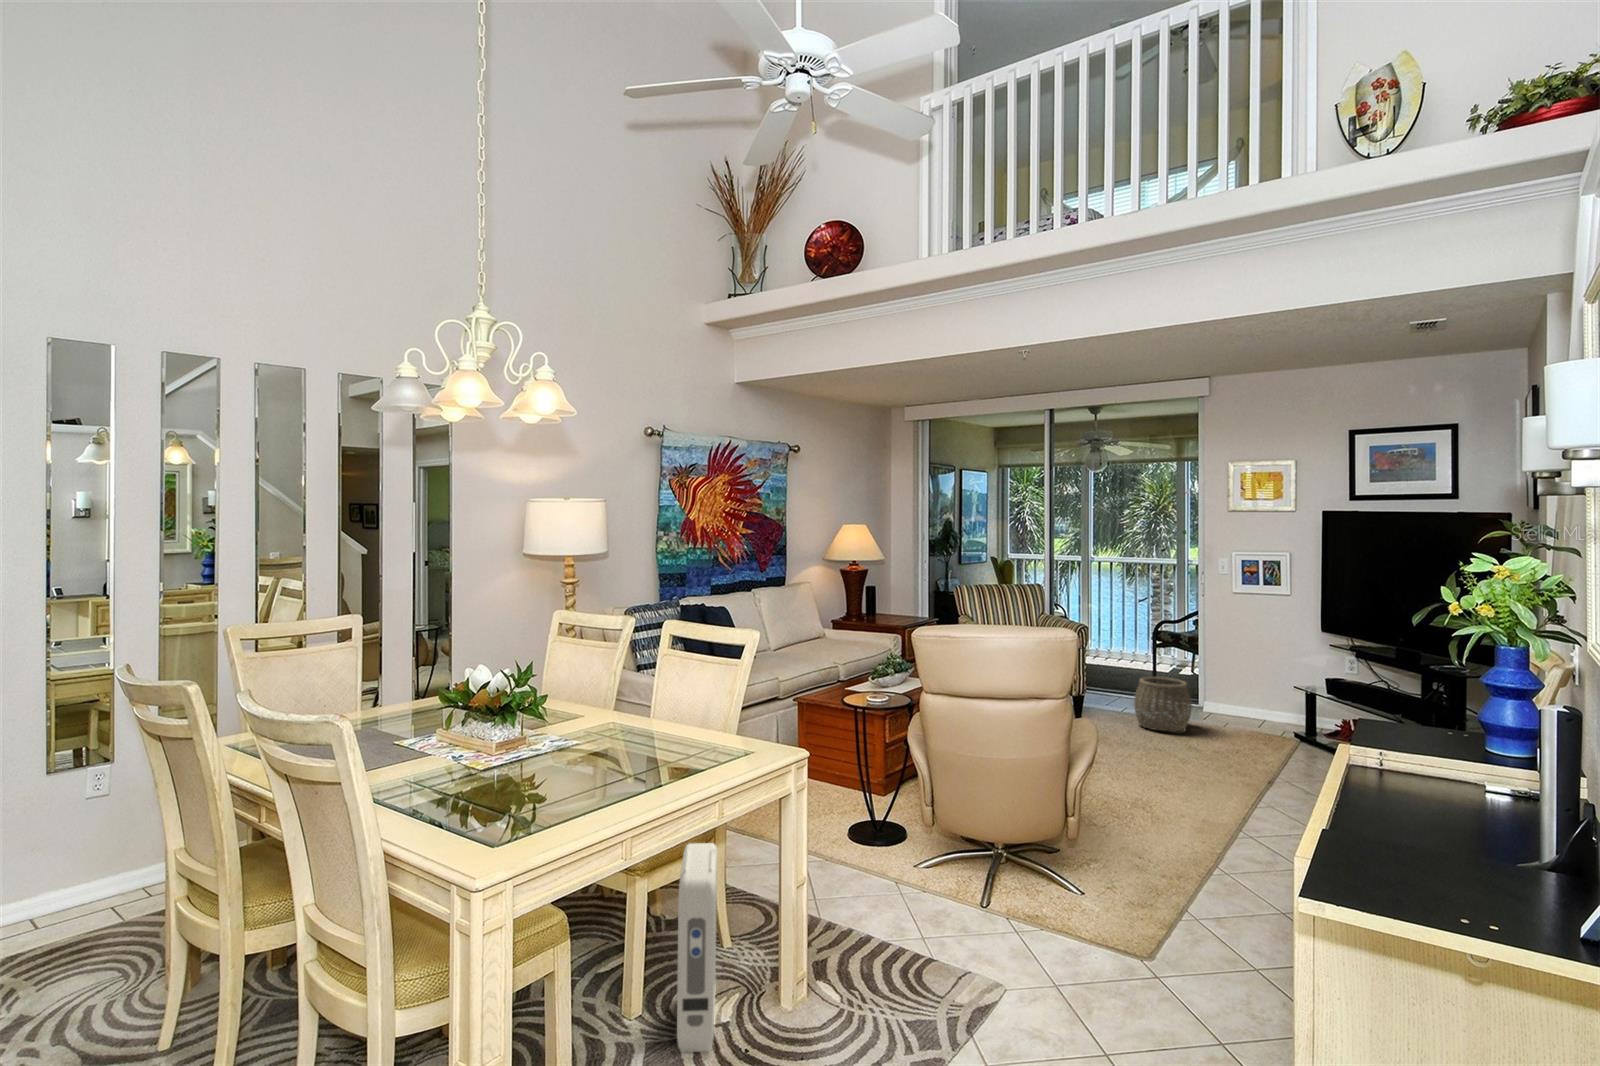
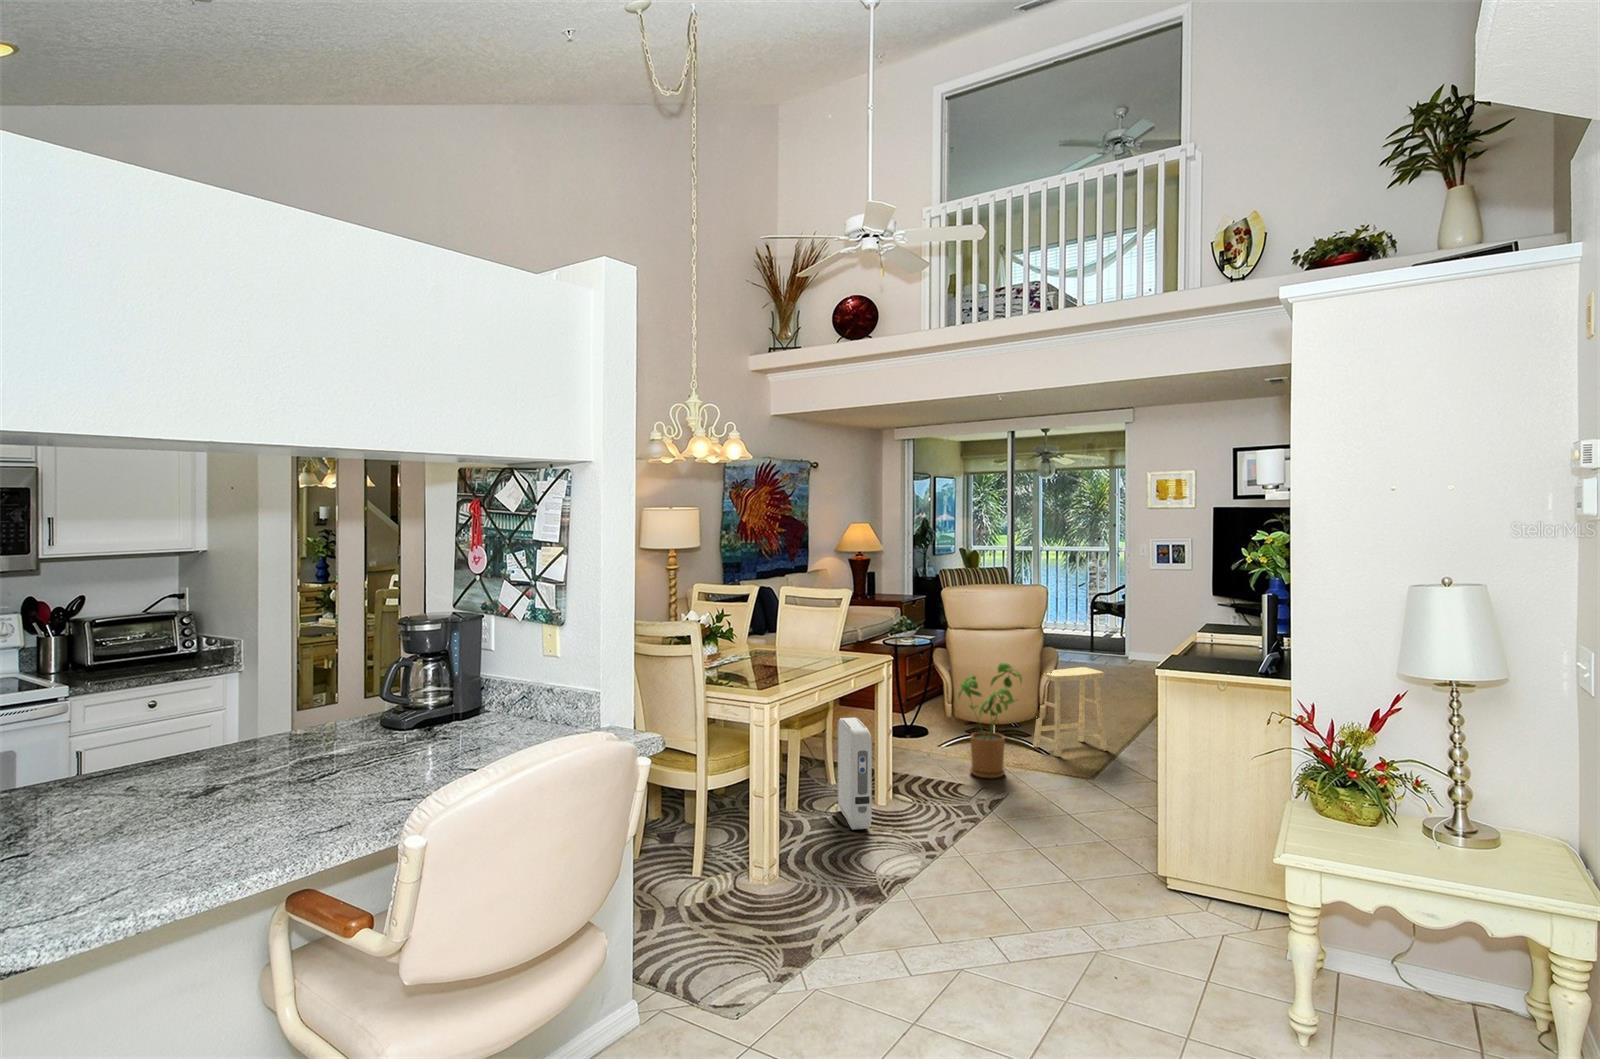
woven basket: present [1134,677,1192,732] -> none [1080,634,1123,674]
house plant: none [915,745,1017,932] -> present [958,662,1022,778]
footstool: none [1041,745,1156,888] -> present [1033,667,1107,757]

